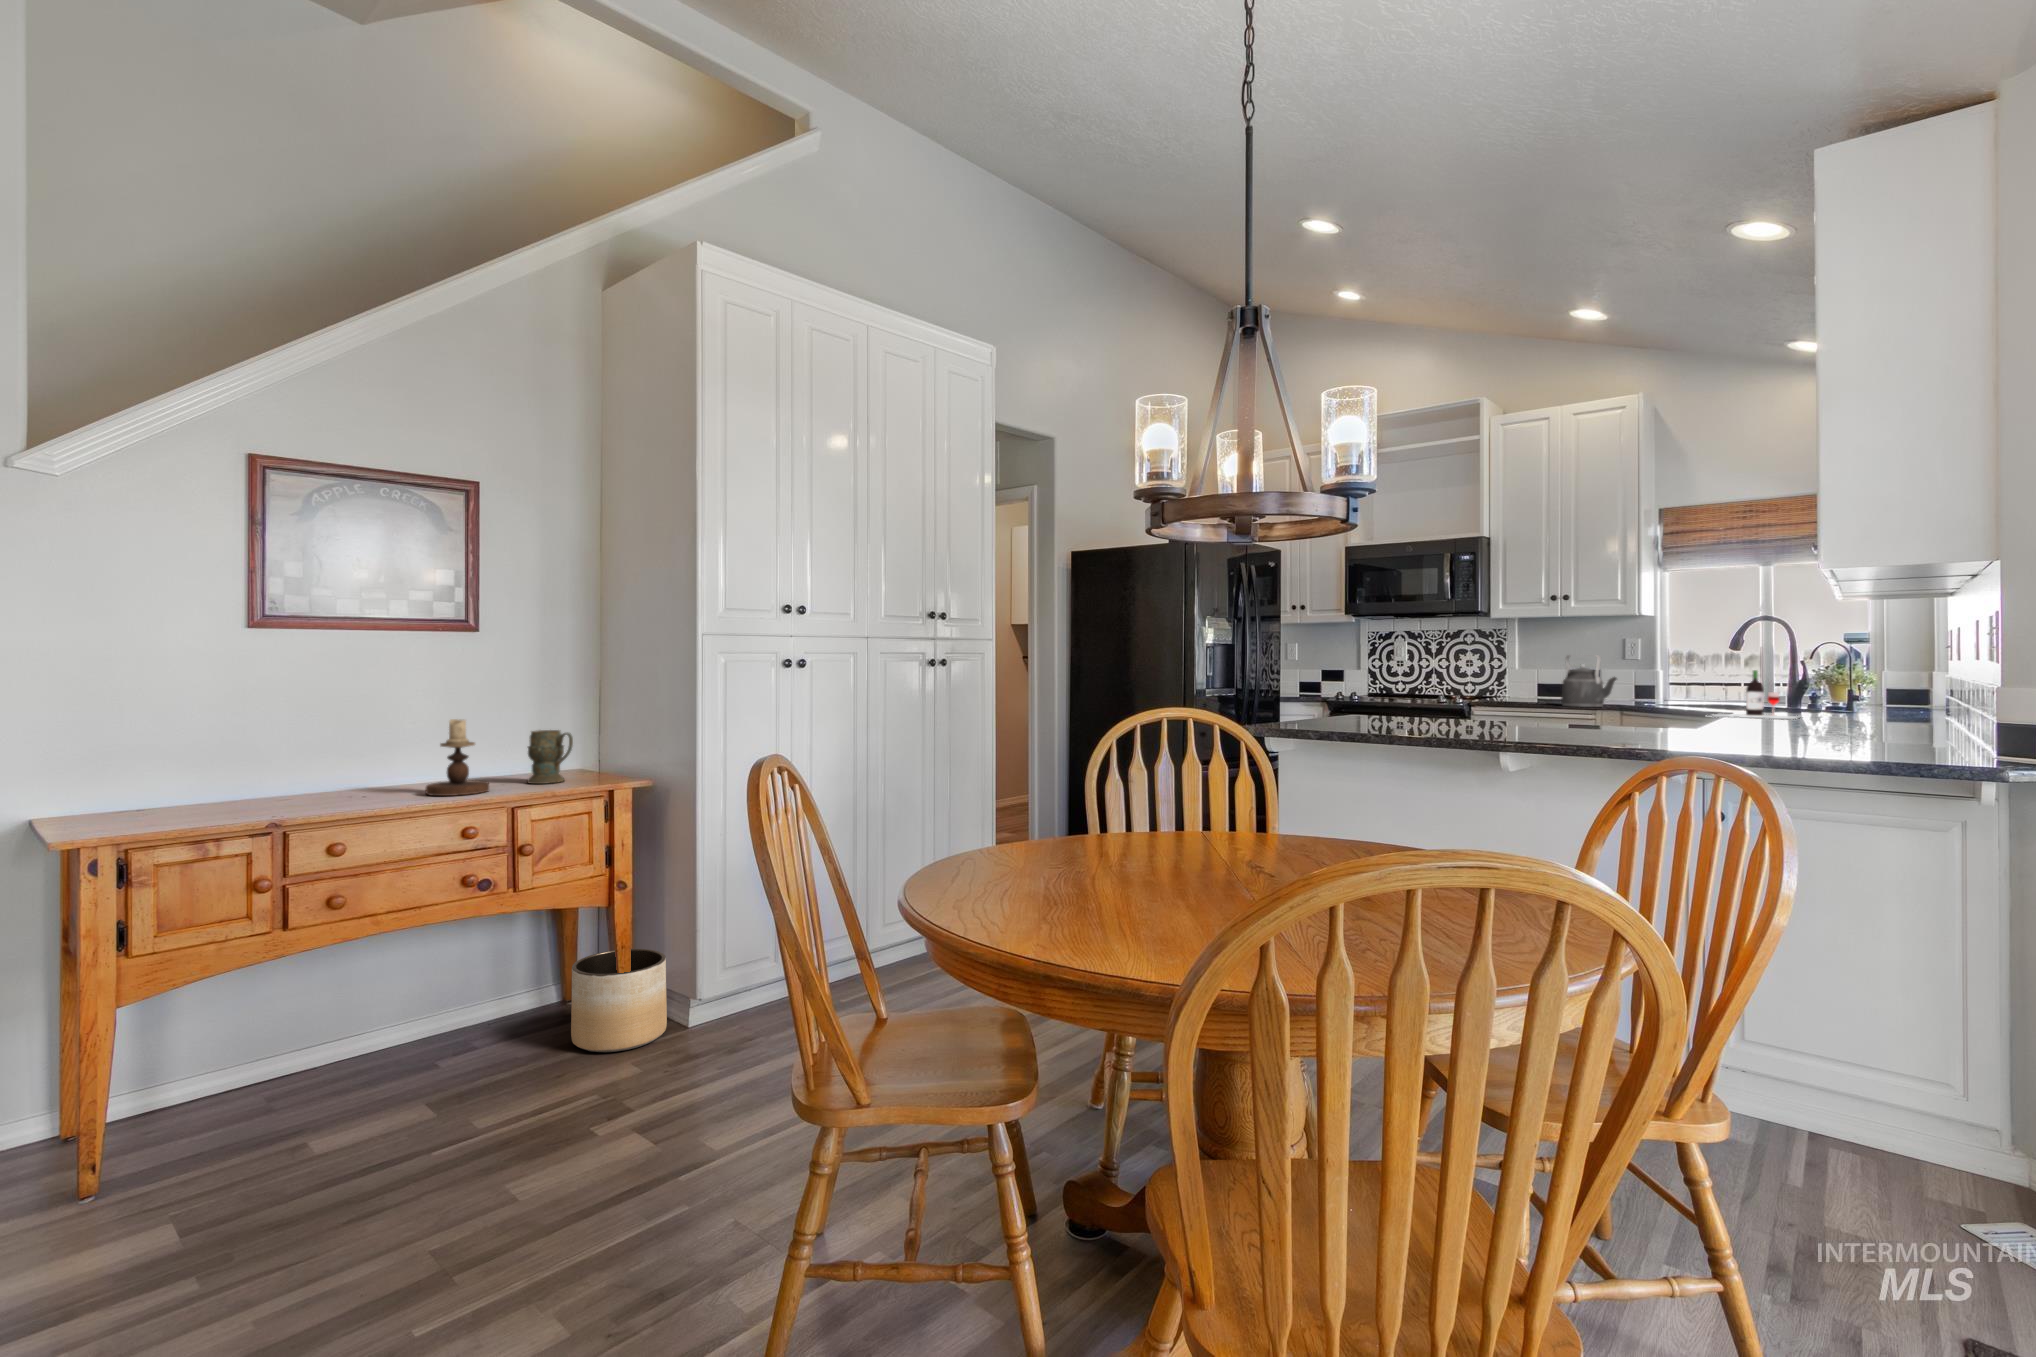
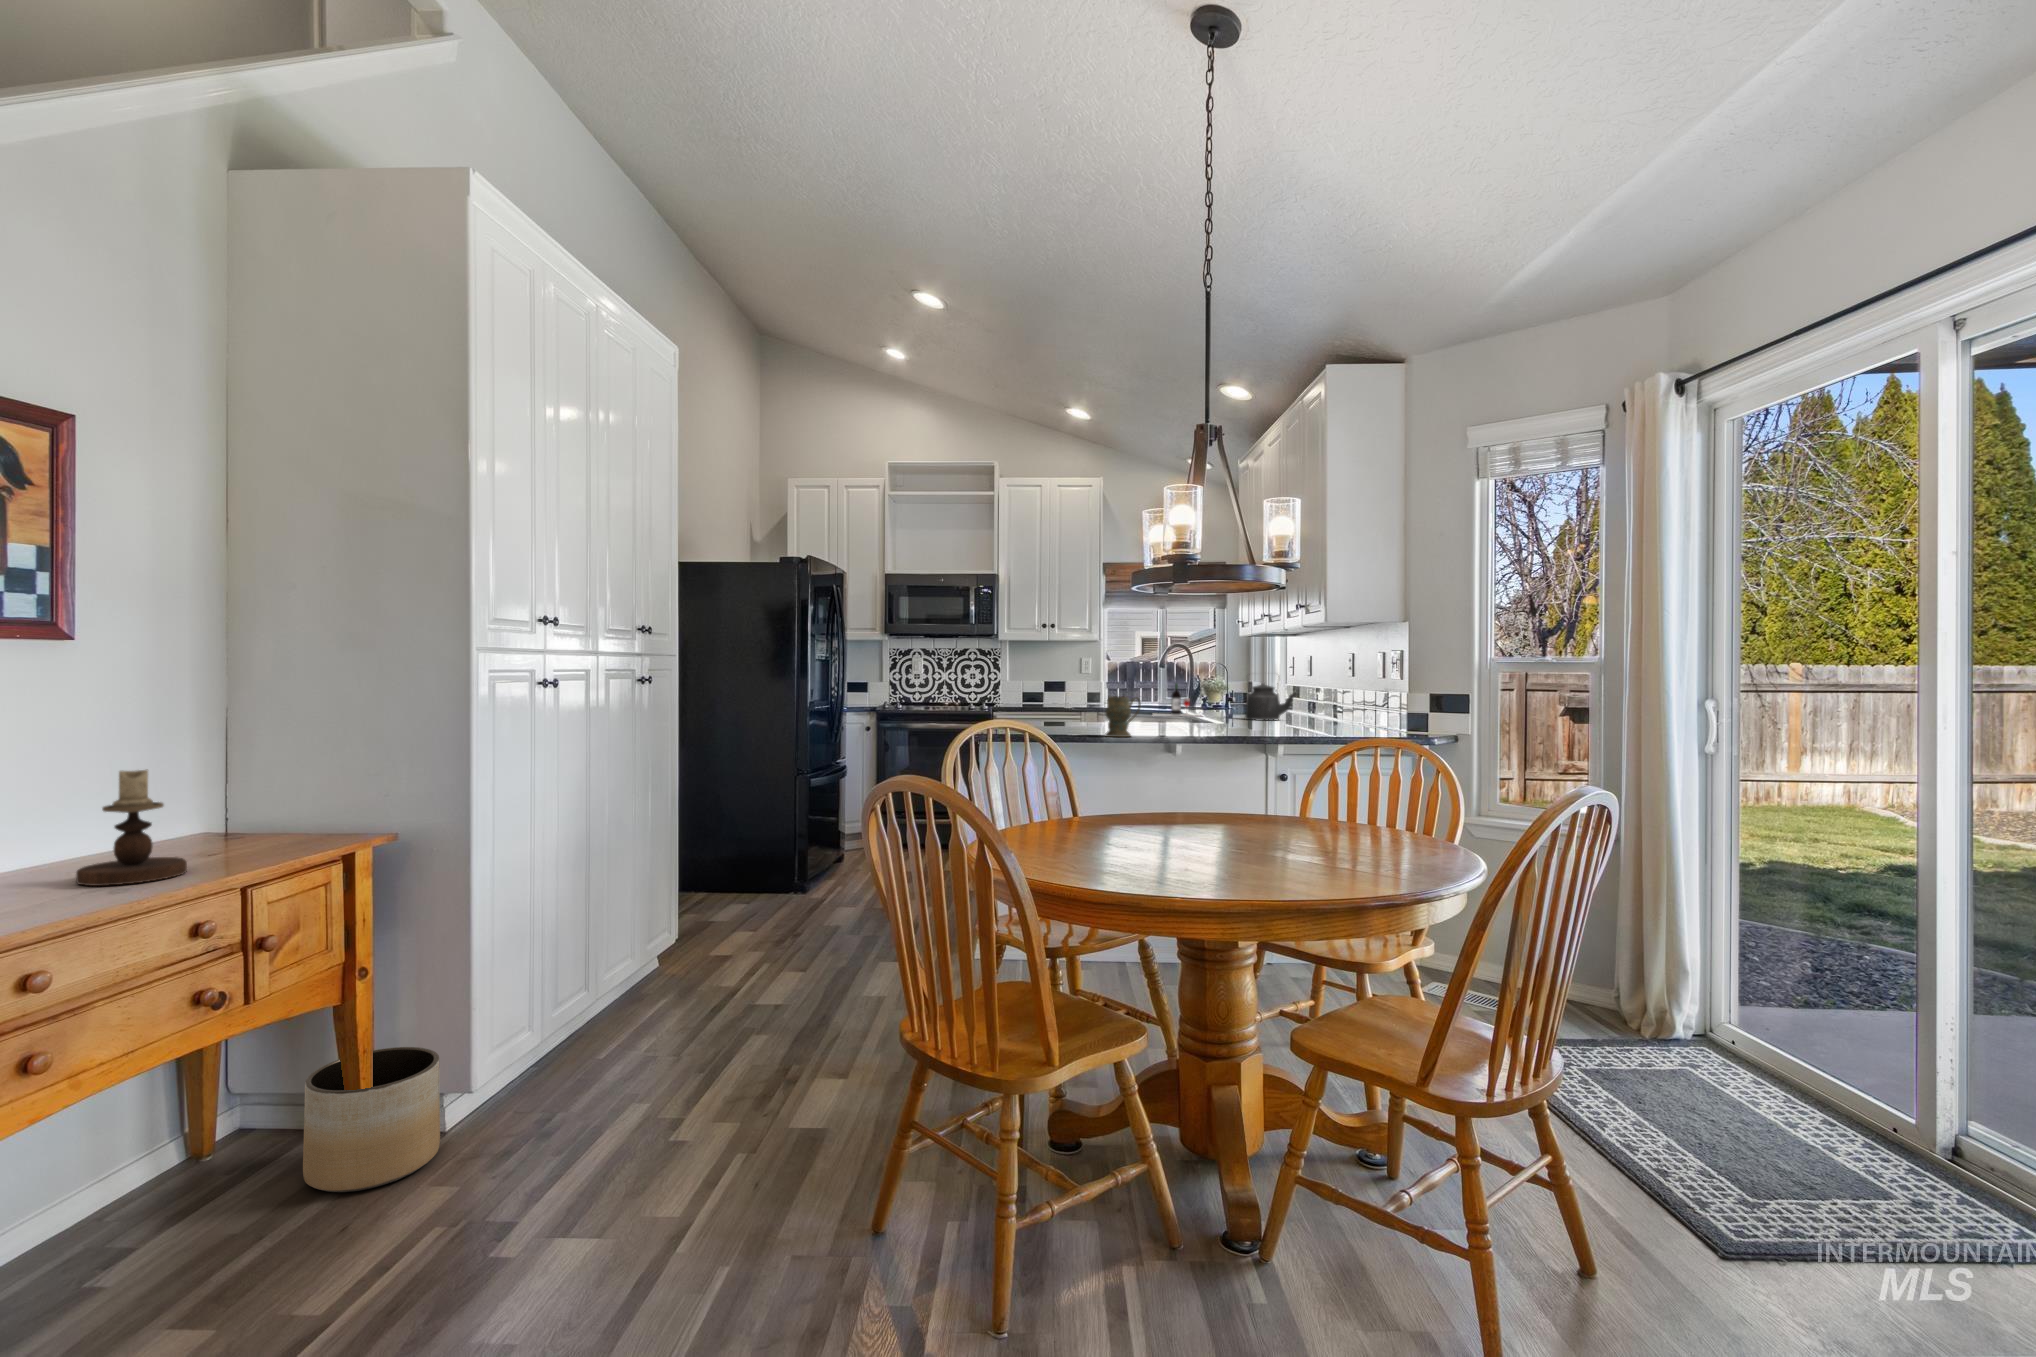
kettle: present [1561,655,1616,707] -> present [1245,674,1296,721]
mug: present [527,730,573,784] -> present [1105,696,1141,737]

